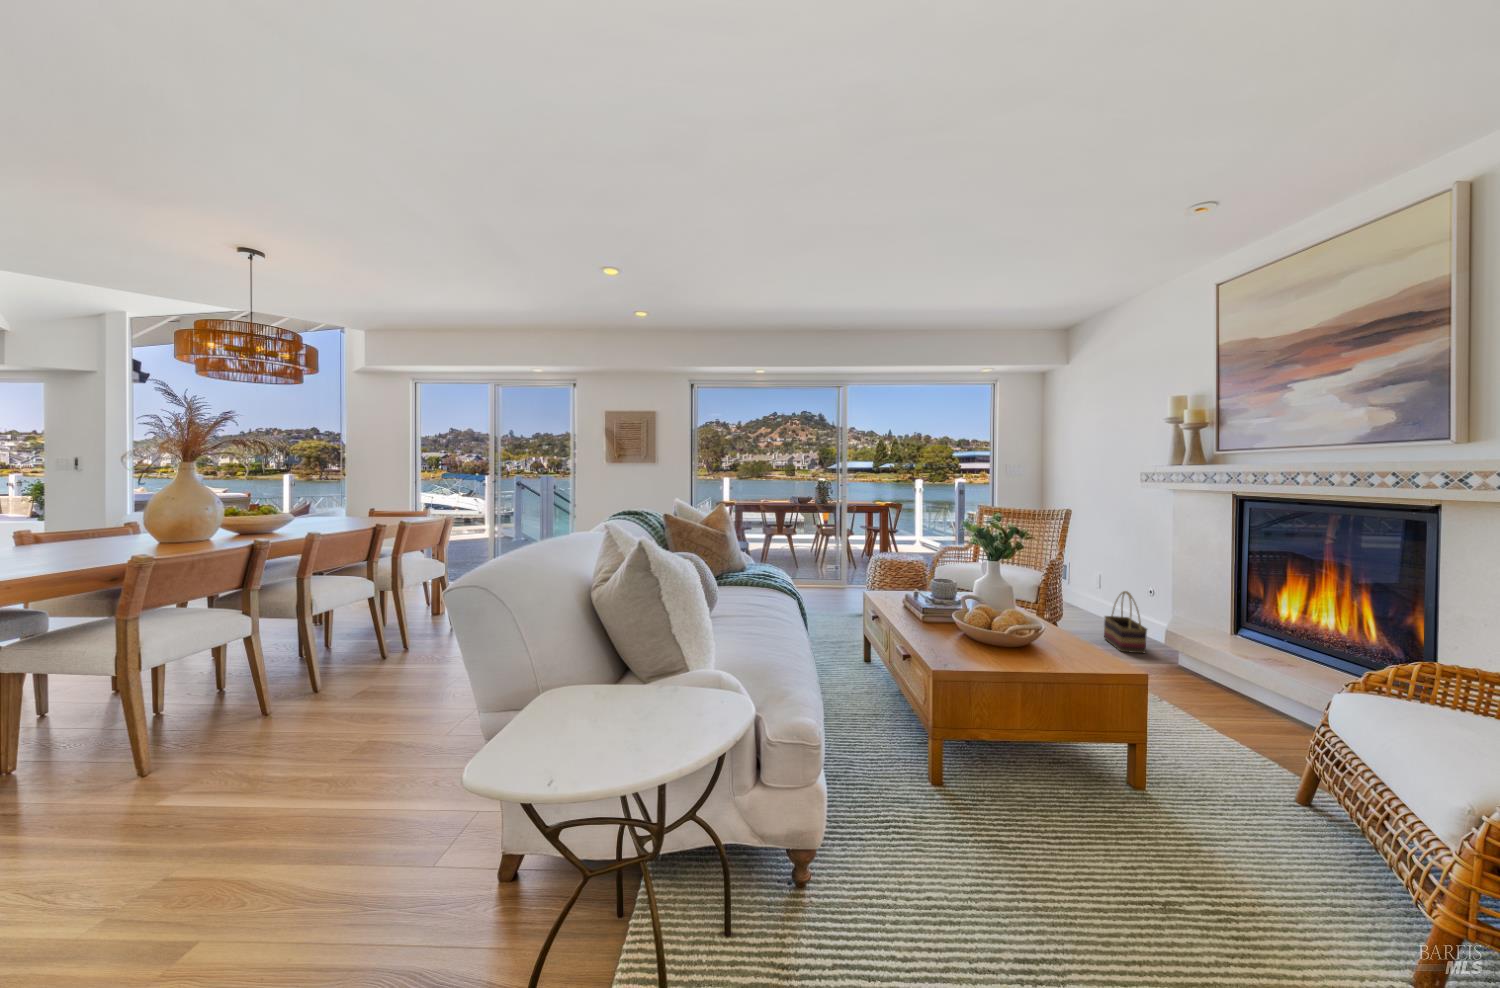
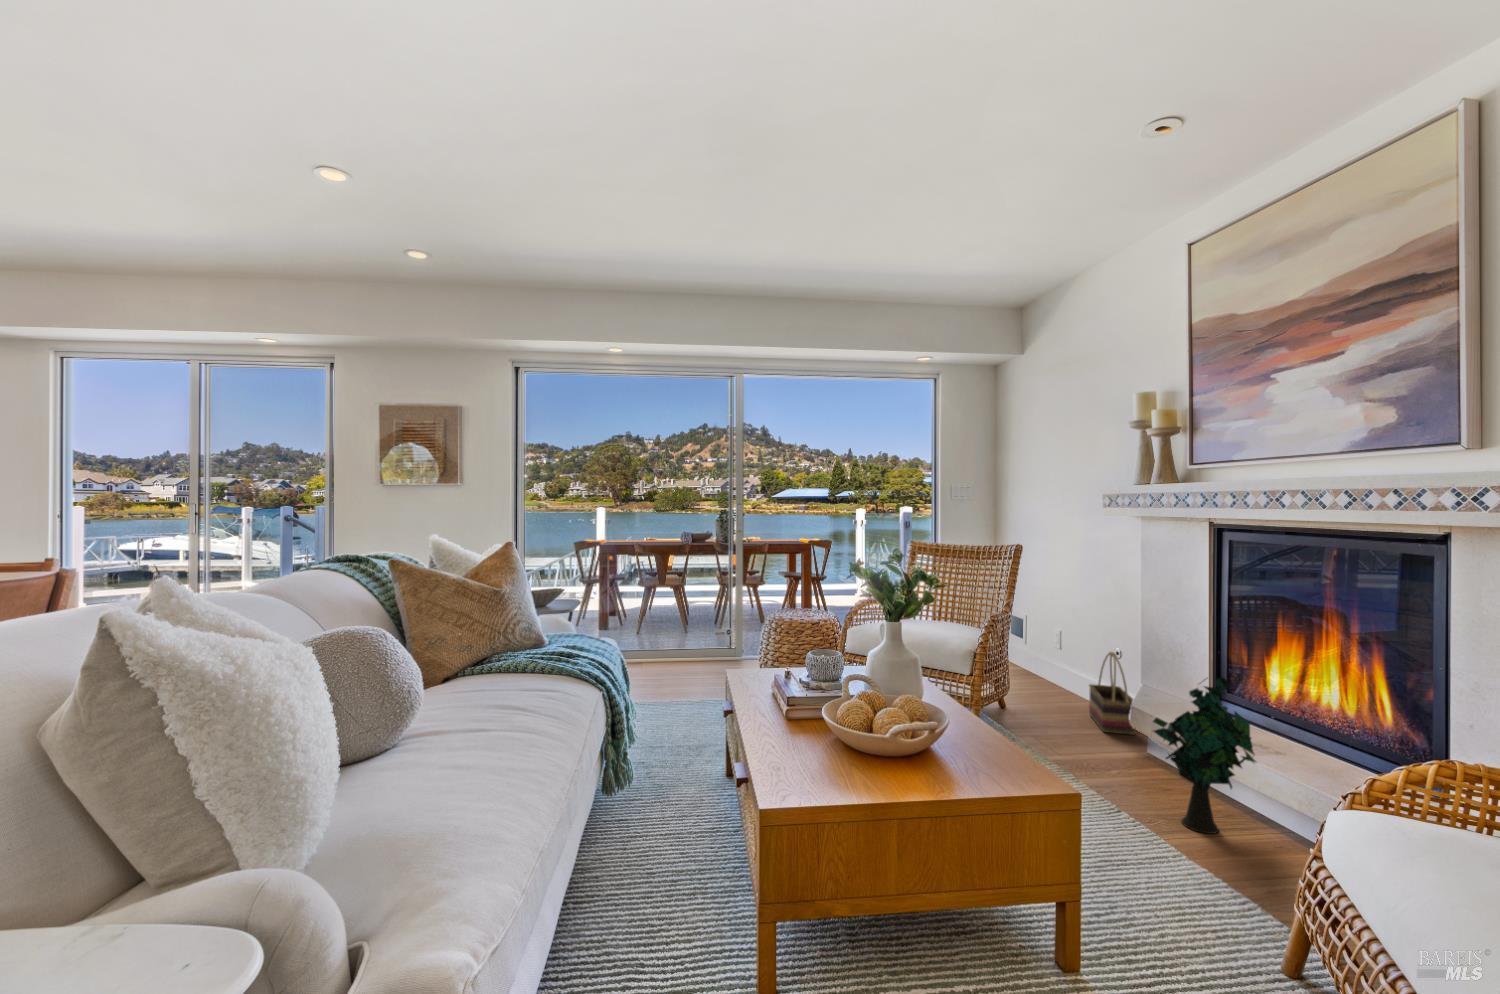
decorative plant: none [1189,611,1274,724] -> present [1153,678,1256,834]

